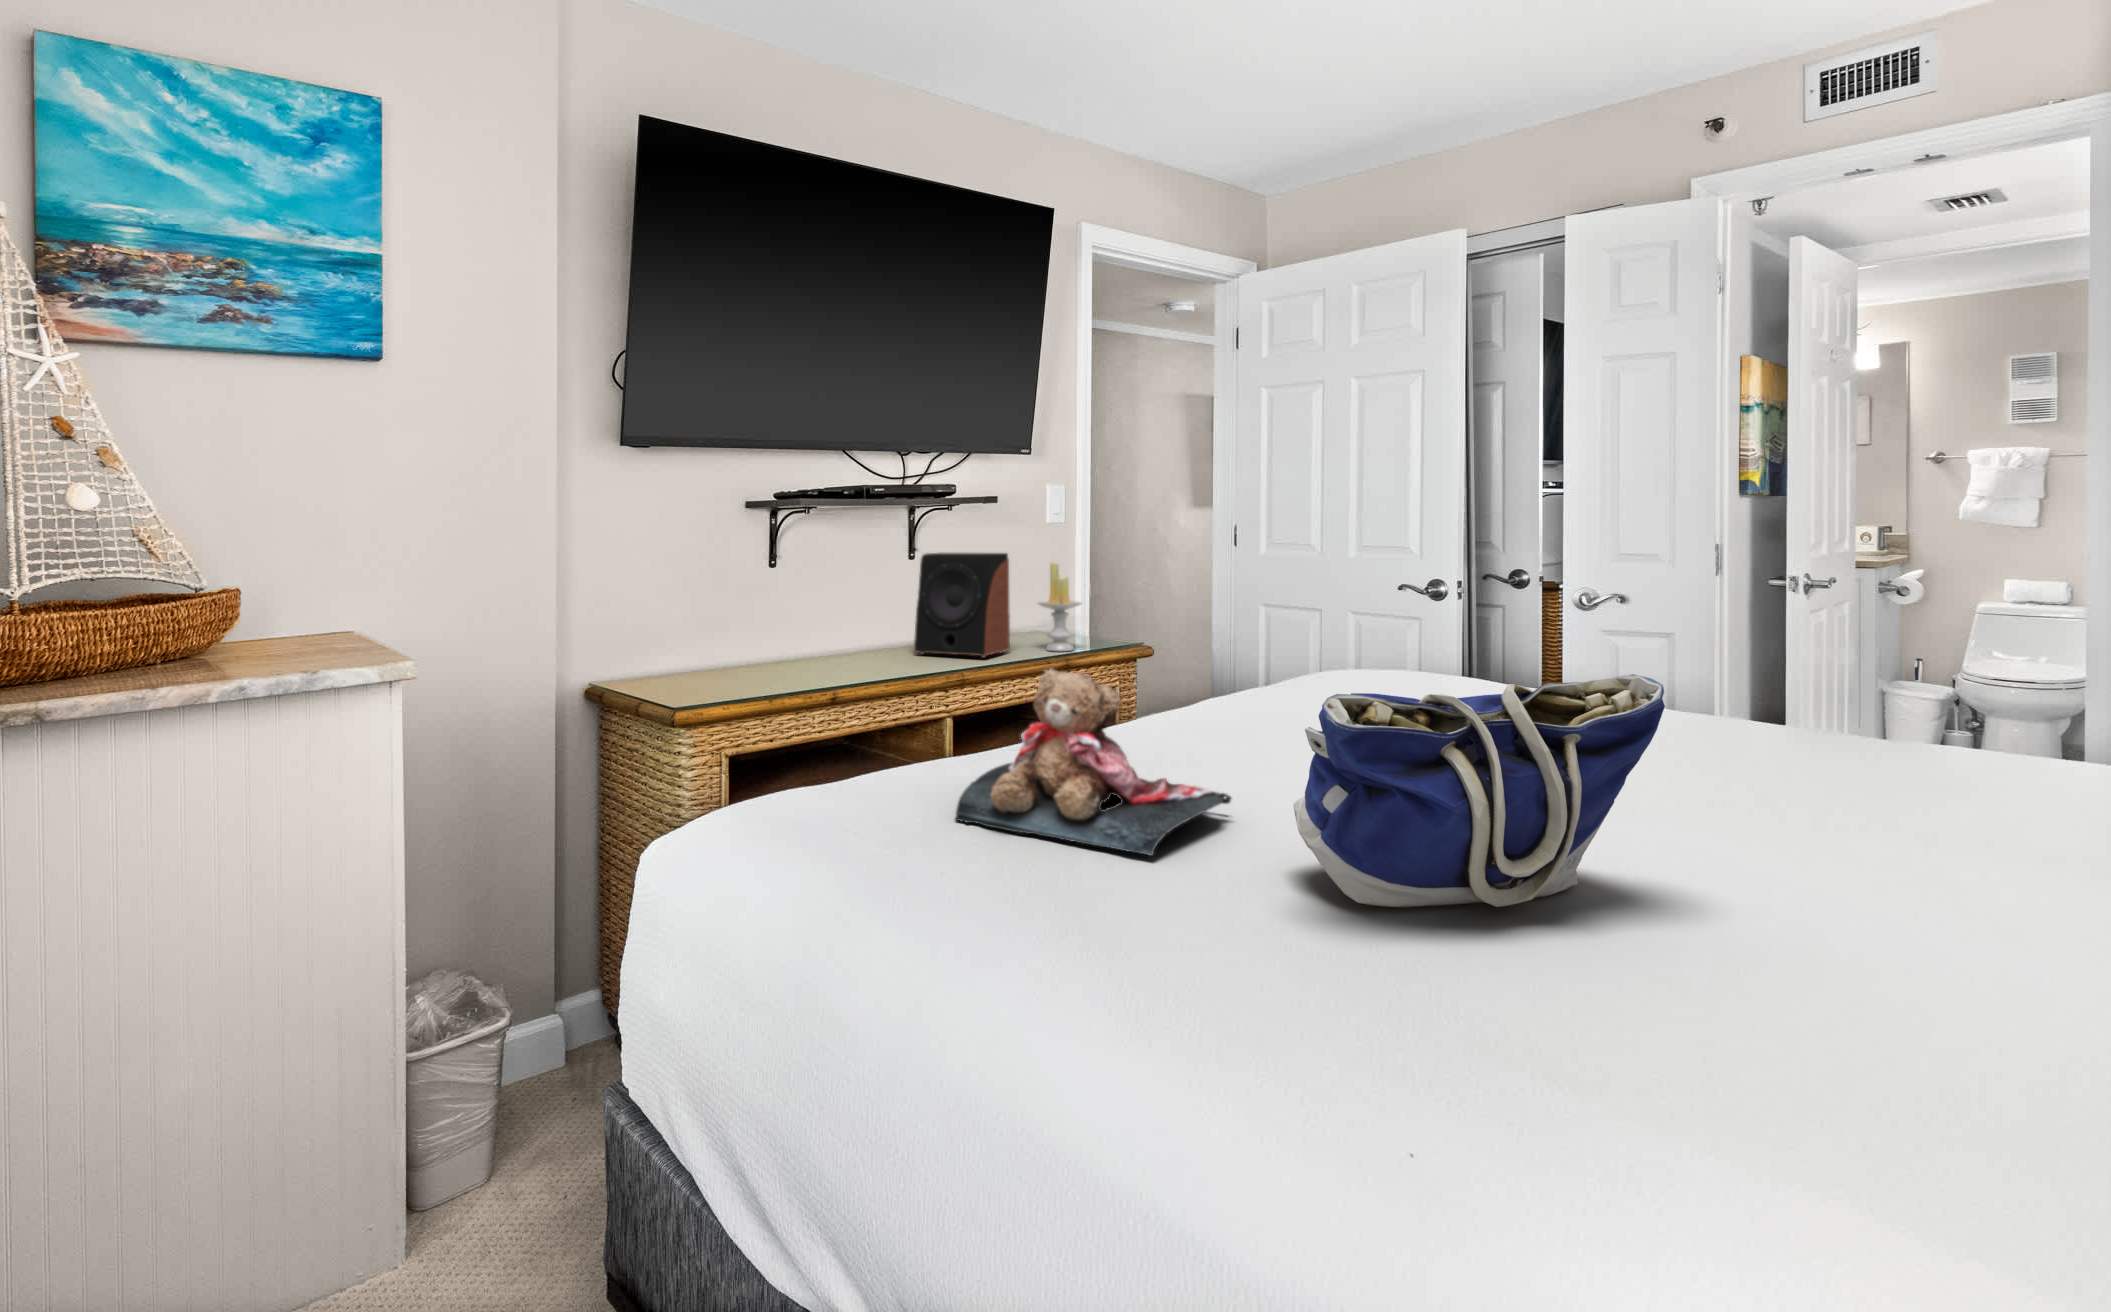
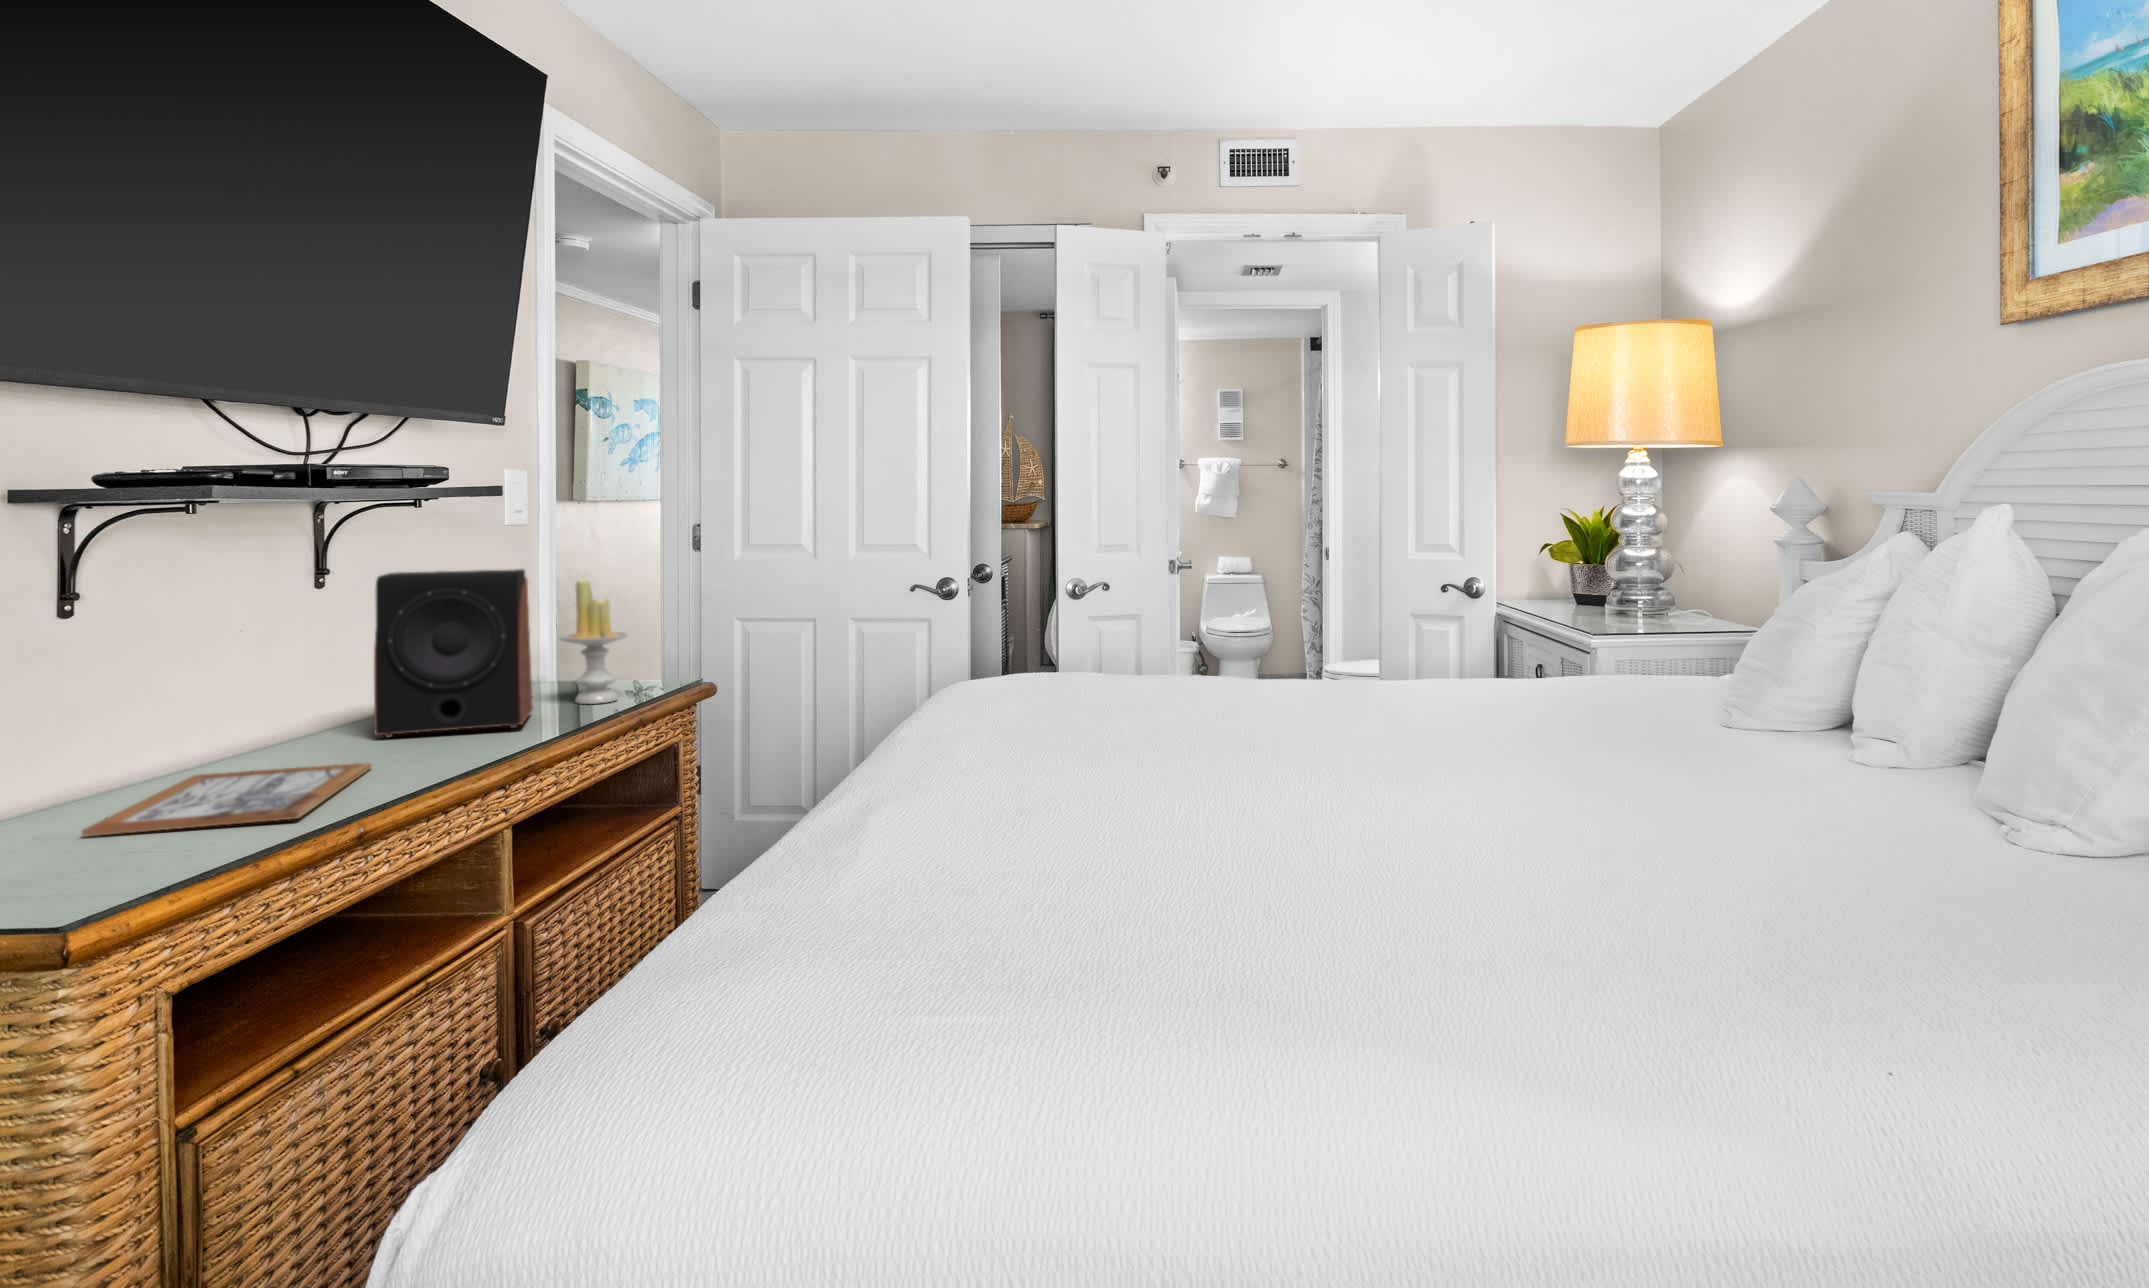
picture frame: none [739,659,884,682] -> present [82,763,371,836]
teddy bear: present [956,669,1231,856] -> none [1072,732,1449,975]
tote bag: present [1293,674,1665,907] -> none [1539,668,1777,927]

